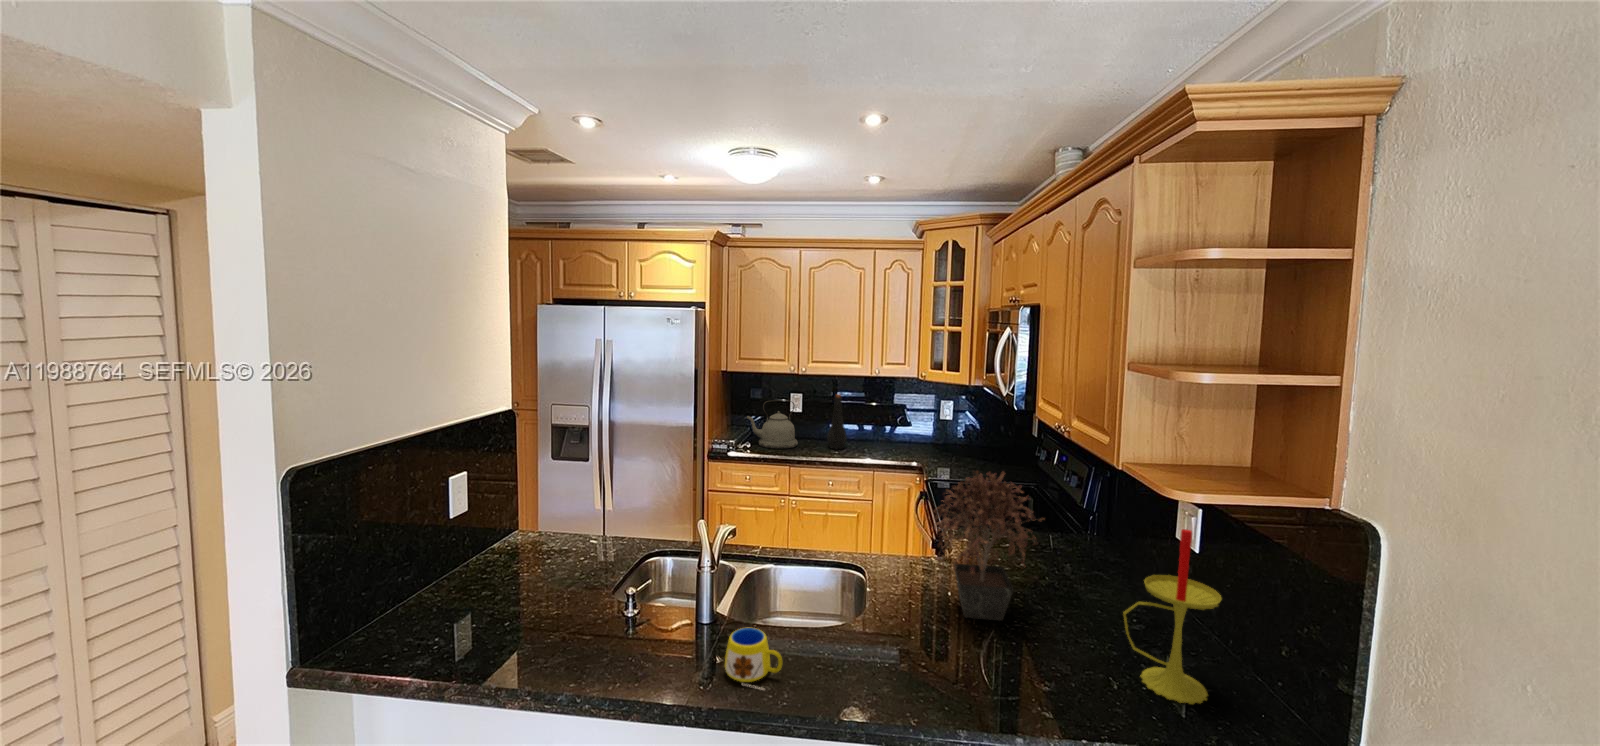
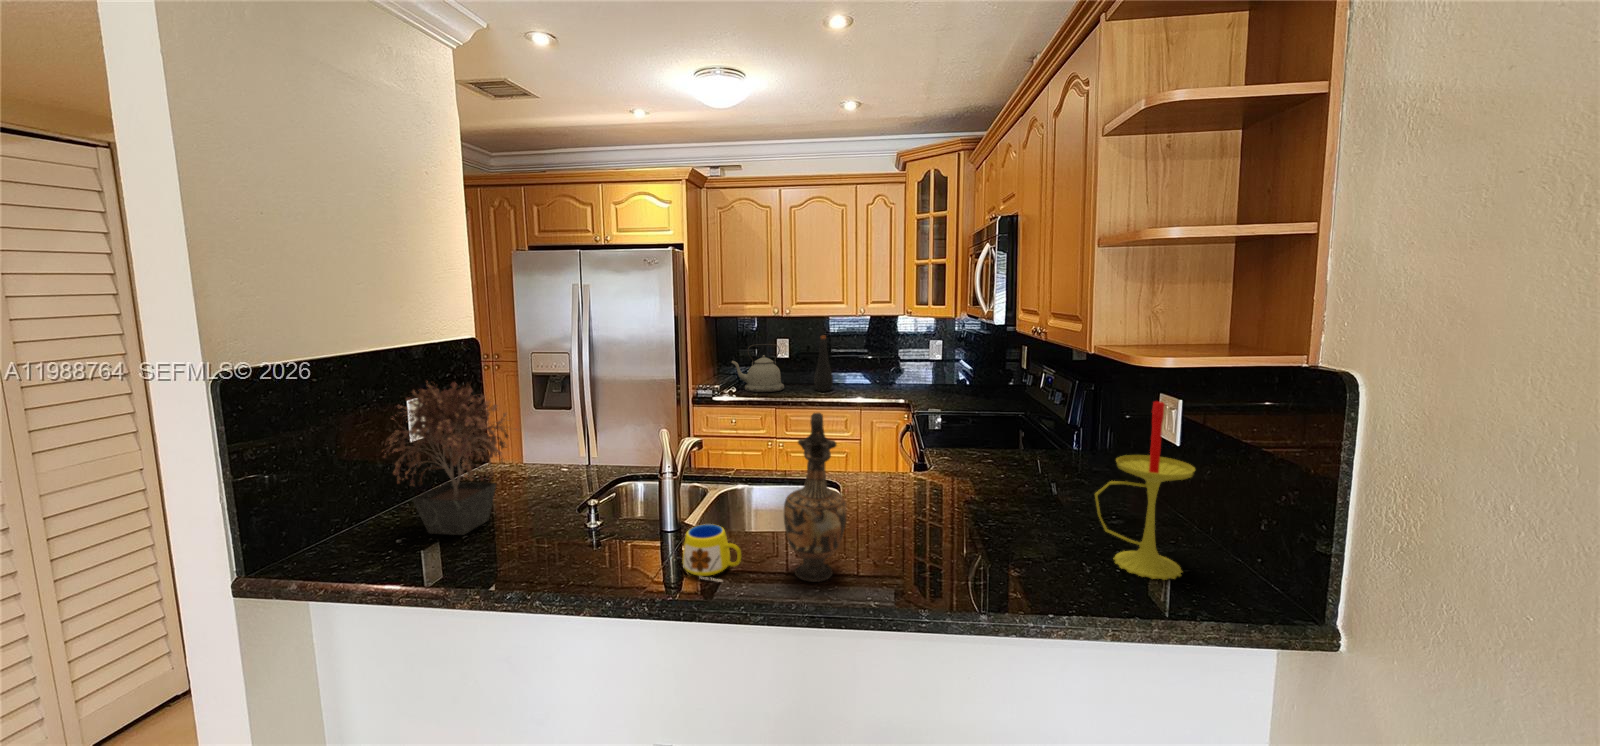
potted plant: present [934,471,1036,621] -> present [385,381,517,535]
vase: none [825,526,886,694] -> present [784,413,847,582]

